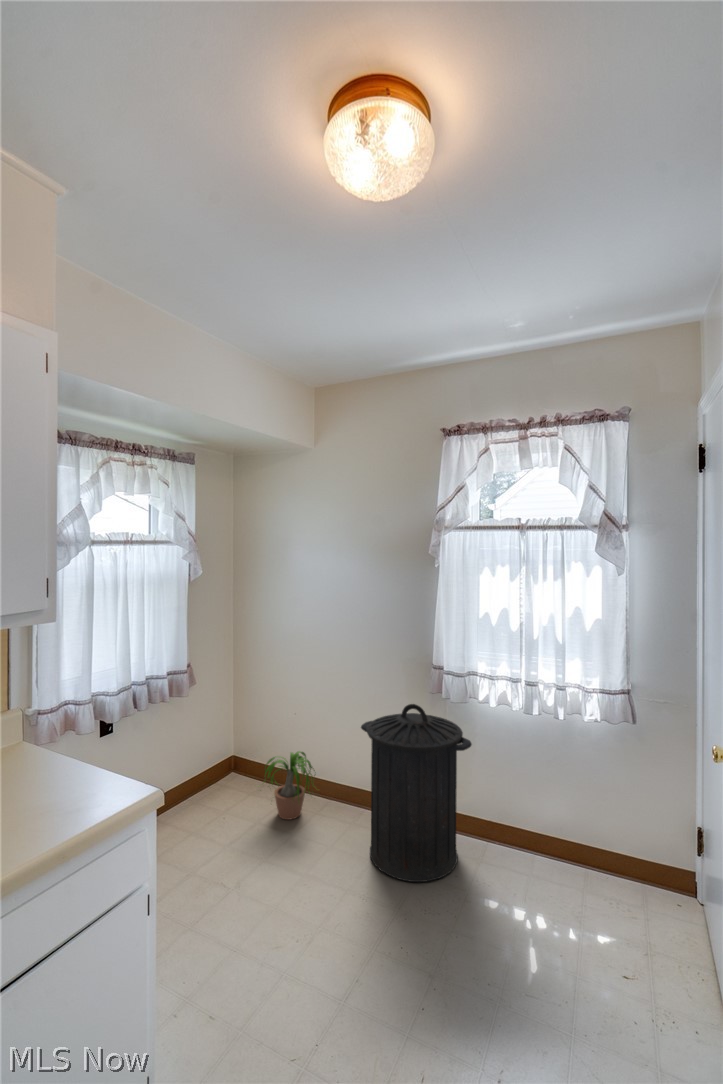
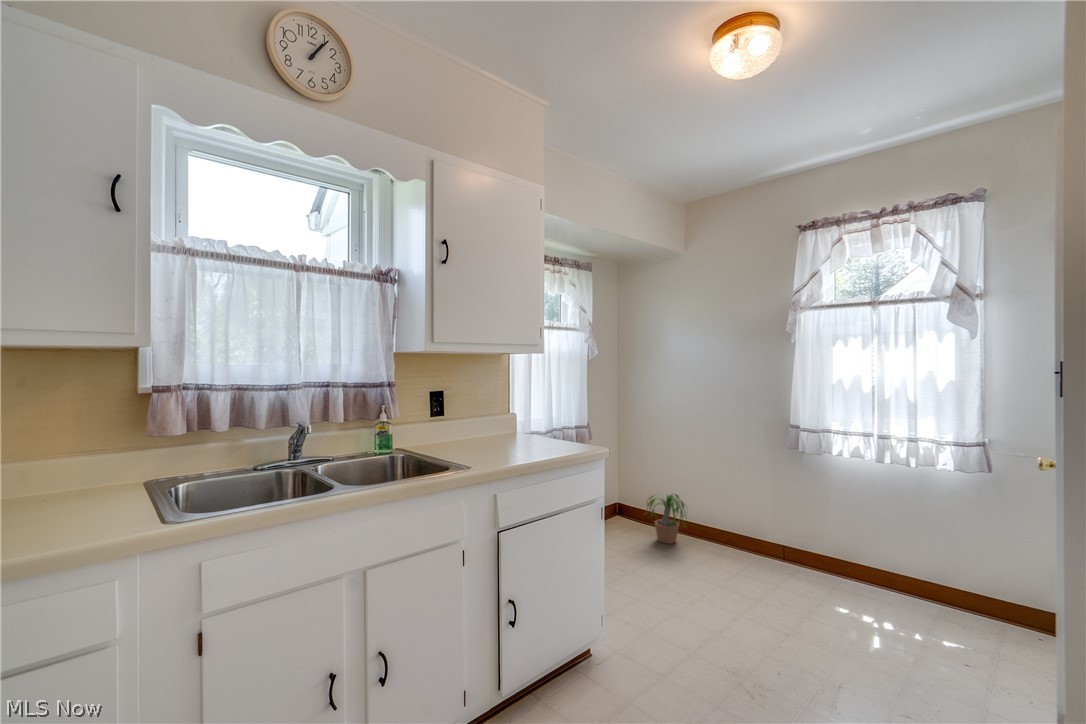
trash can: present [361,704,472,882] -> none [726,452,825,590]

